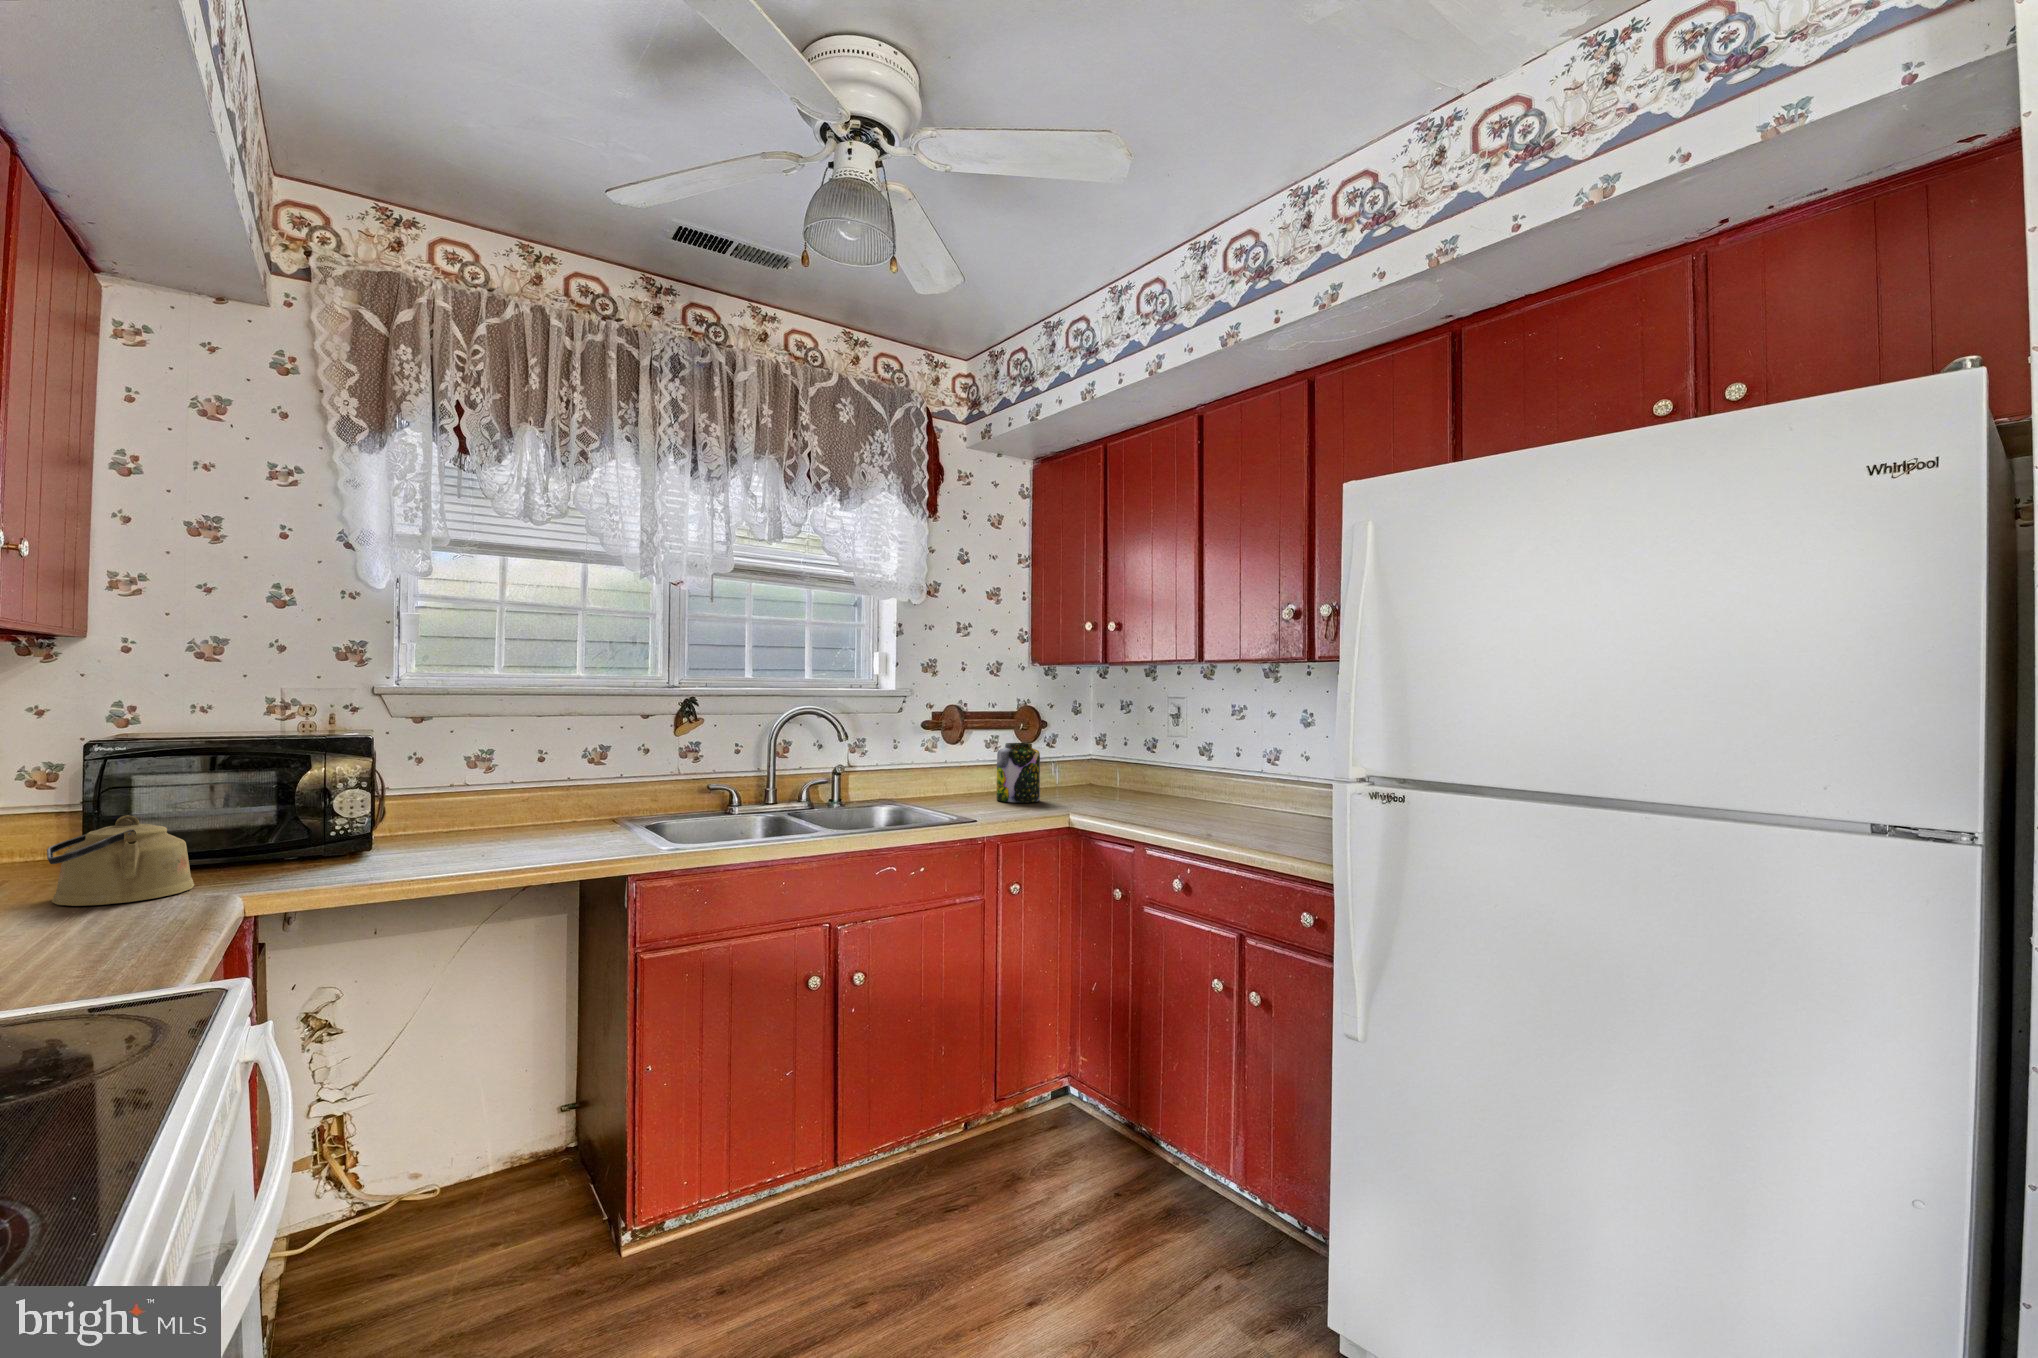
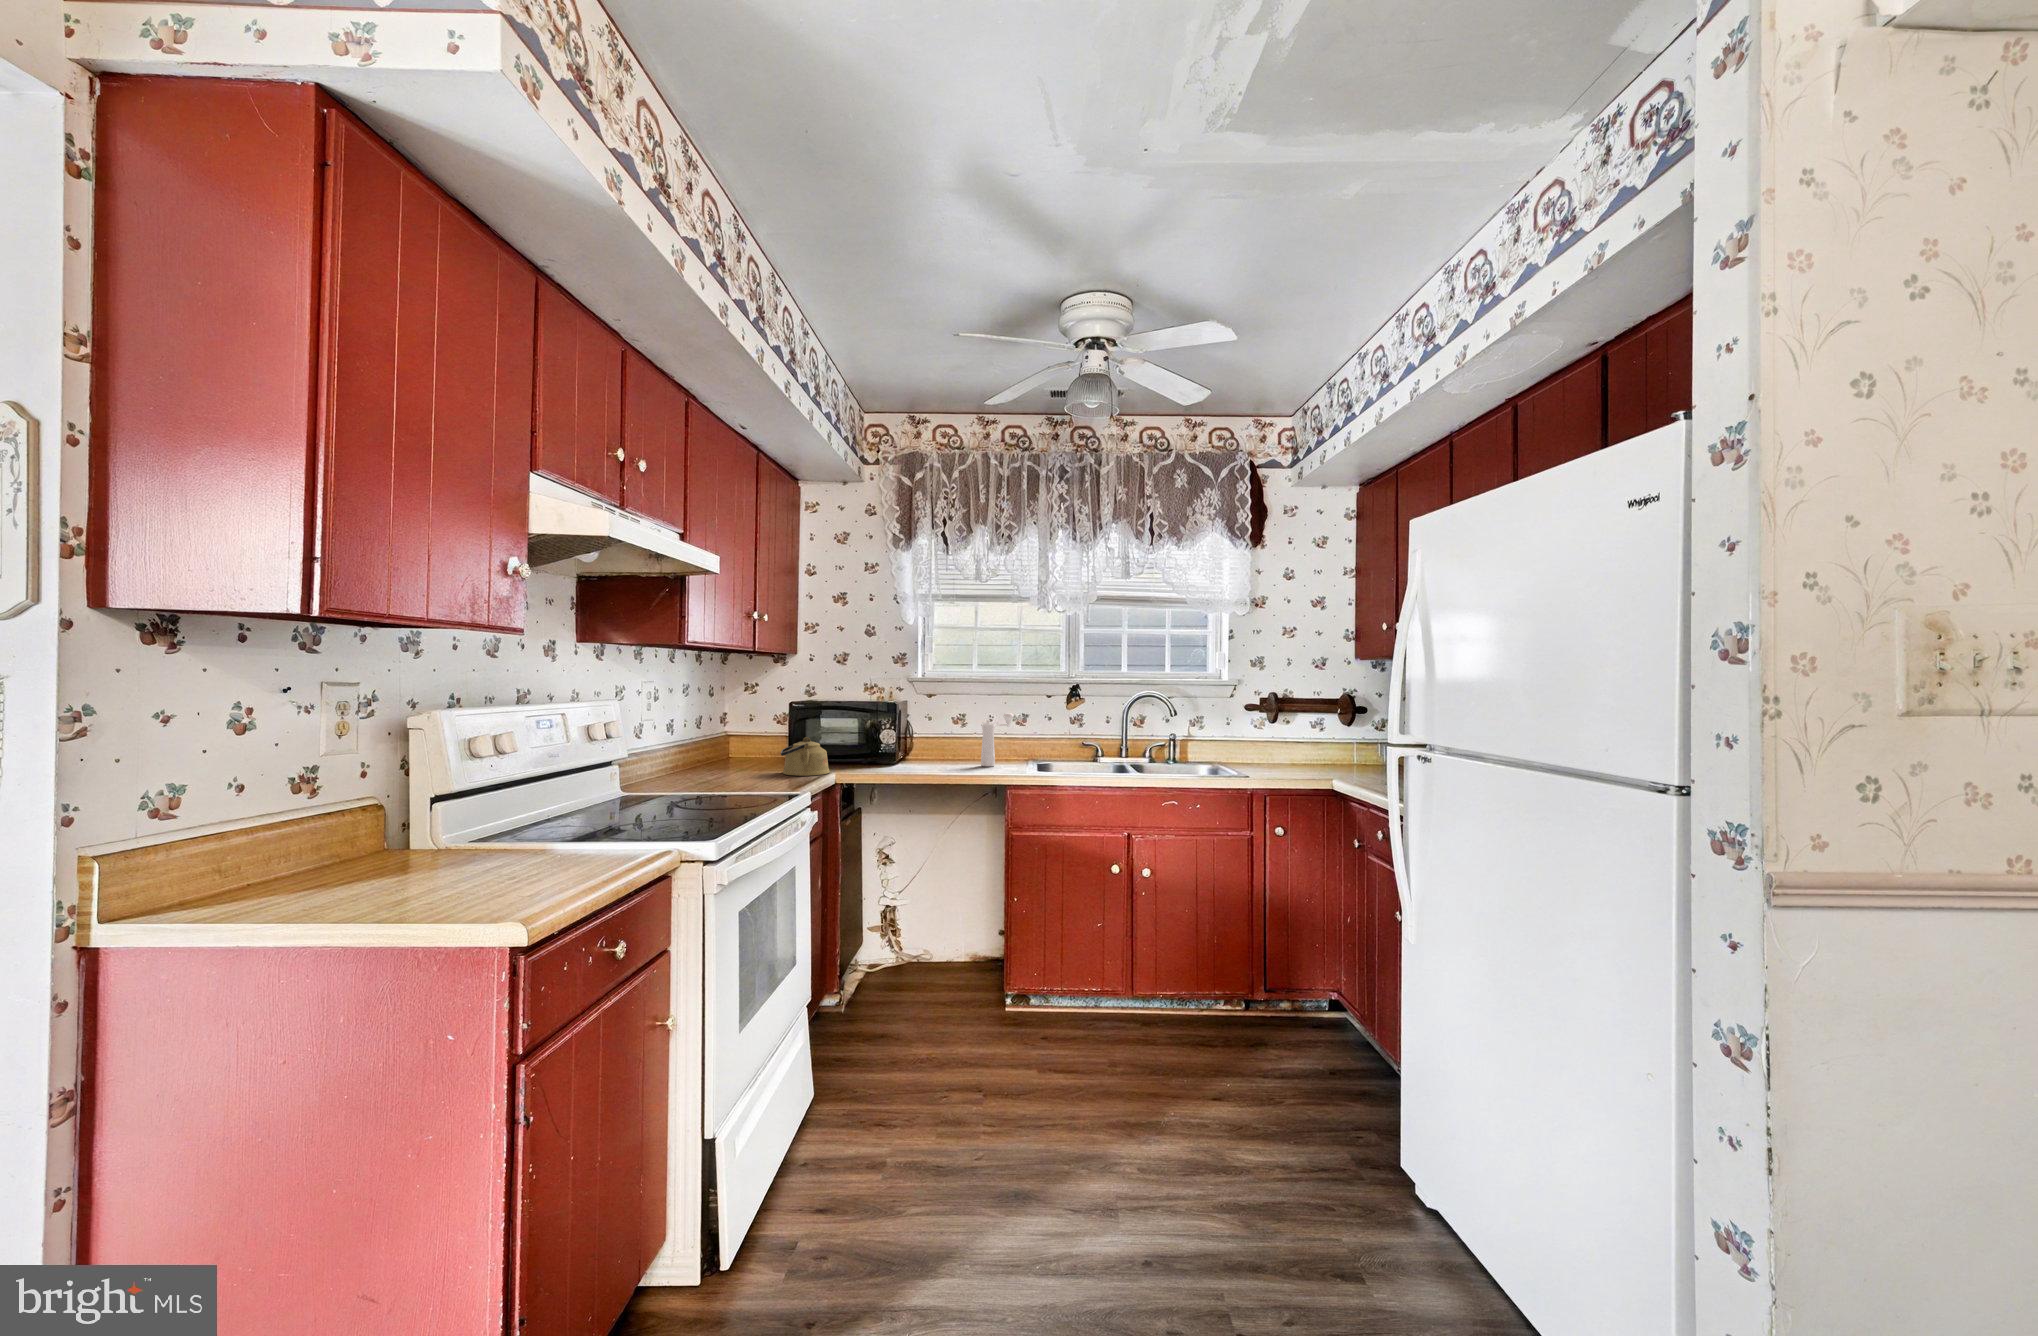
jar: present [996,743,1040,803] -> none [1305,724,1340,772]
pepper mill: none [534,745,590,837] -> present [981,713,1014,766]

